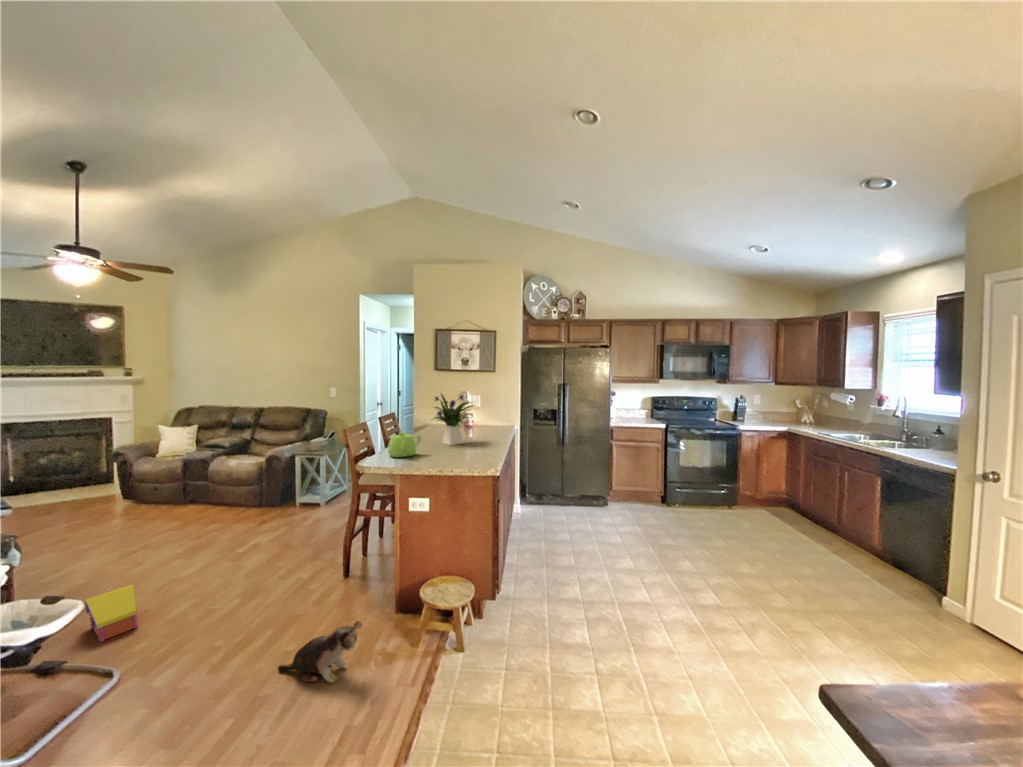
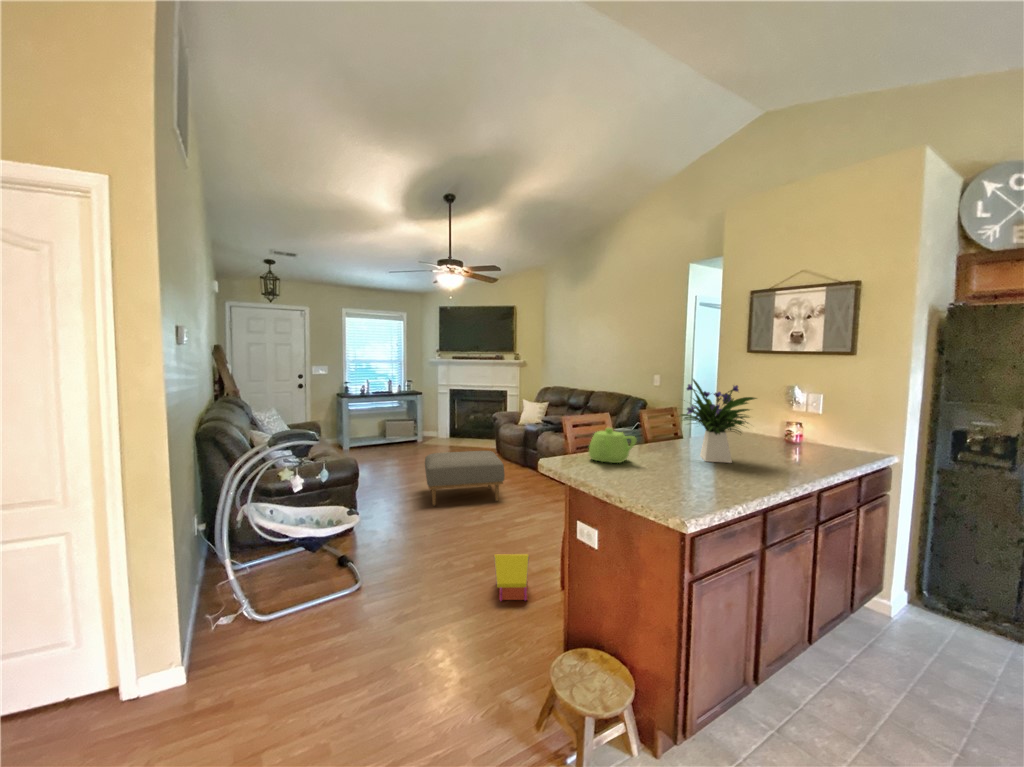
ottoman: none [55,491,203,577] -> present [425,451,505,506]
toy house: present [85,585,138,641] -> present [494,554,529,601]
plush toy: present [278,621,362,683] -> none [415,647,462,714]

